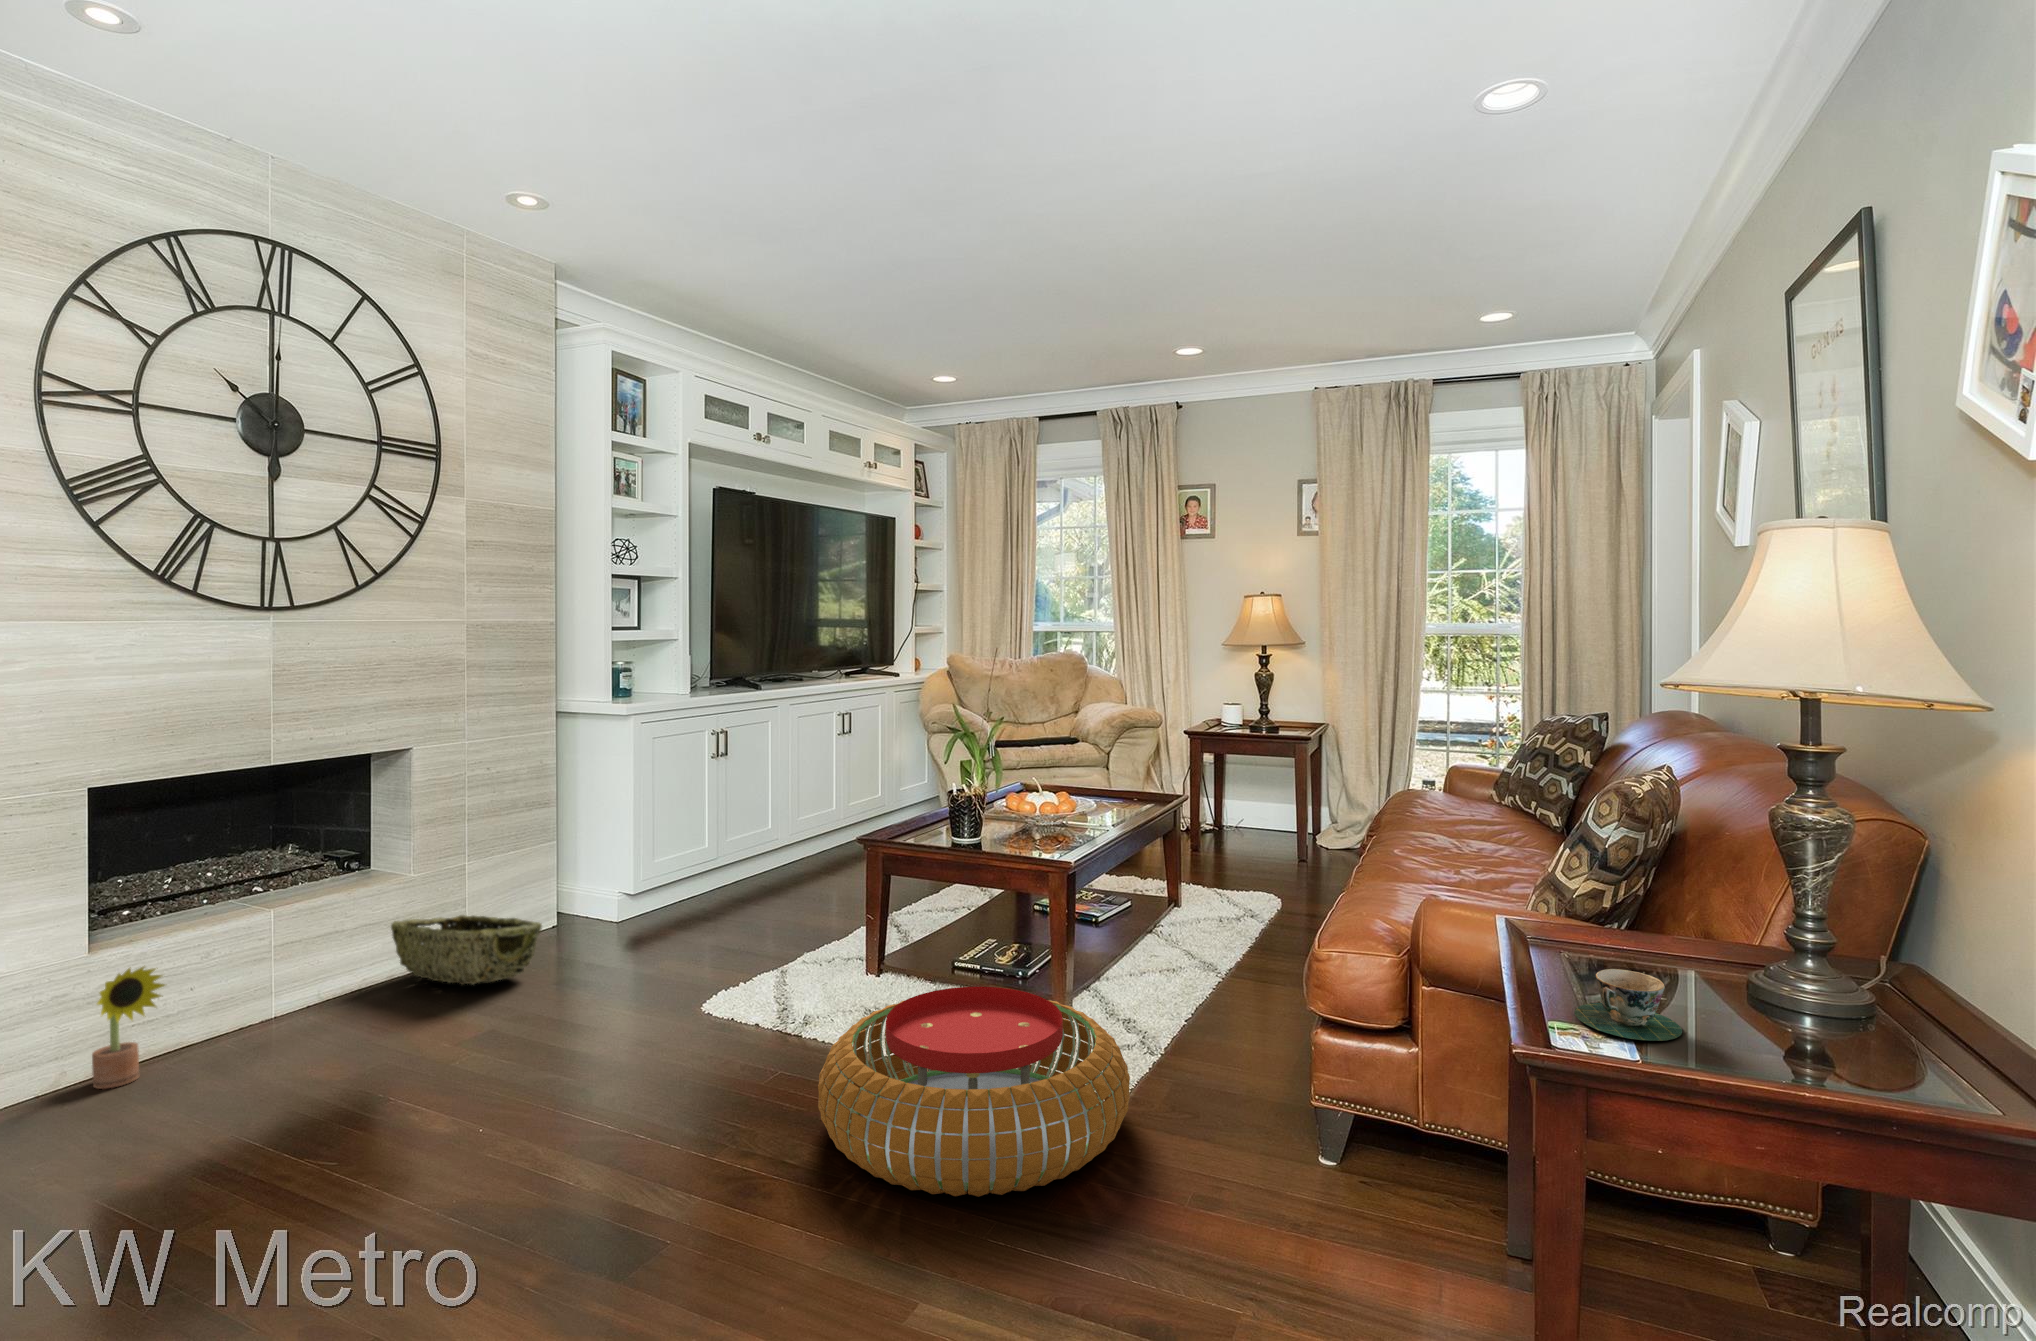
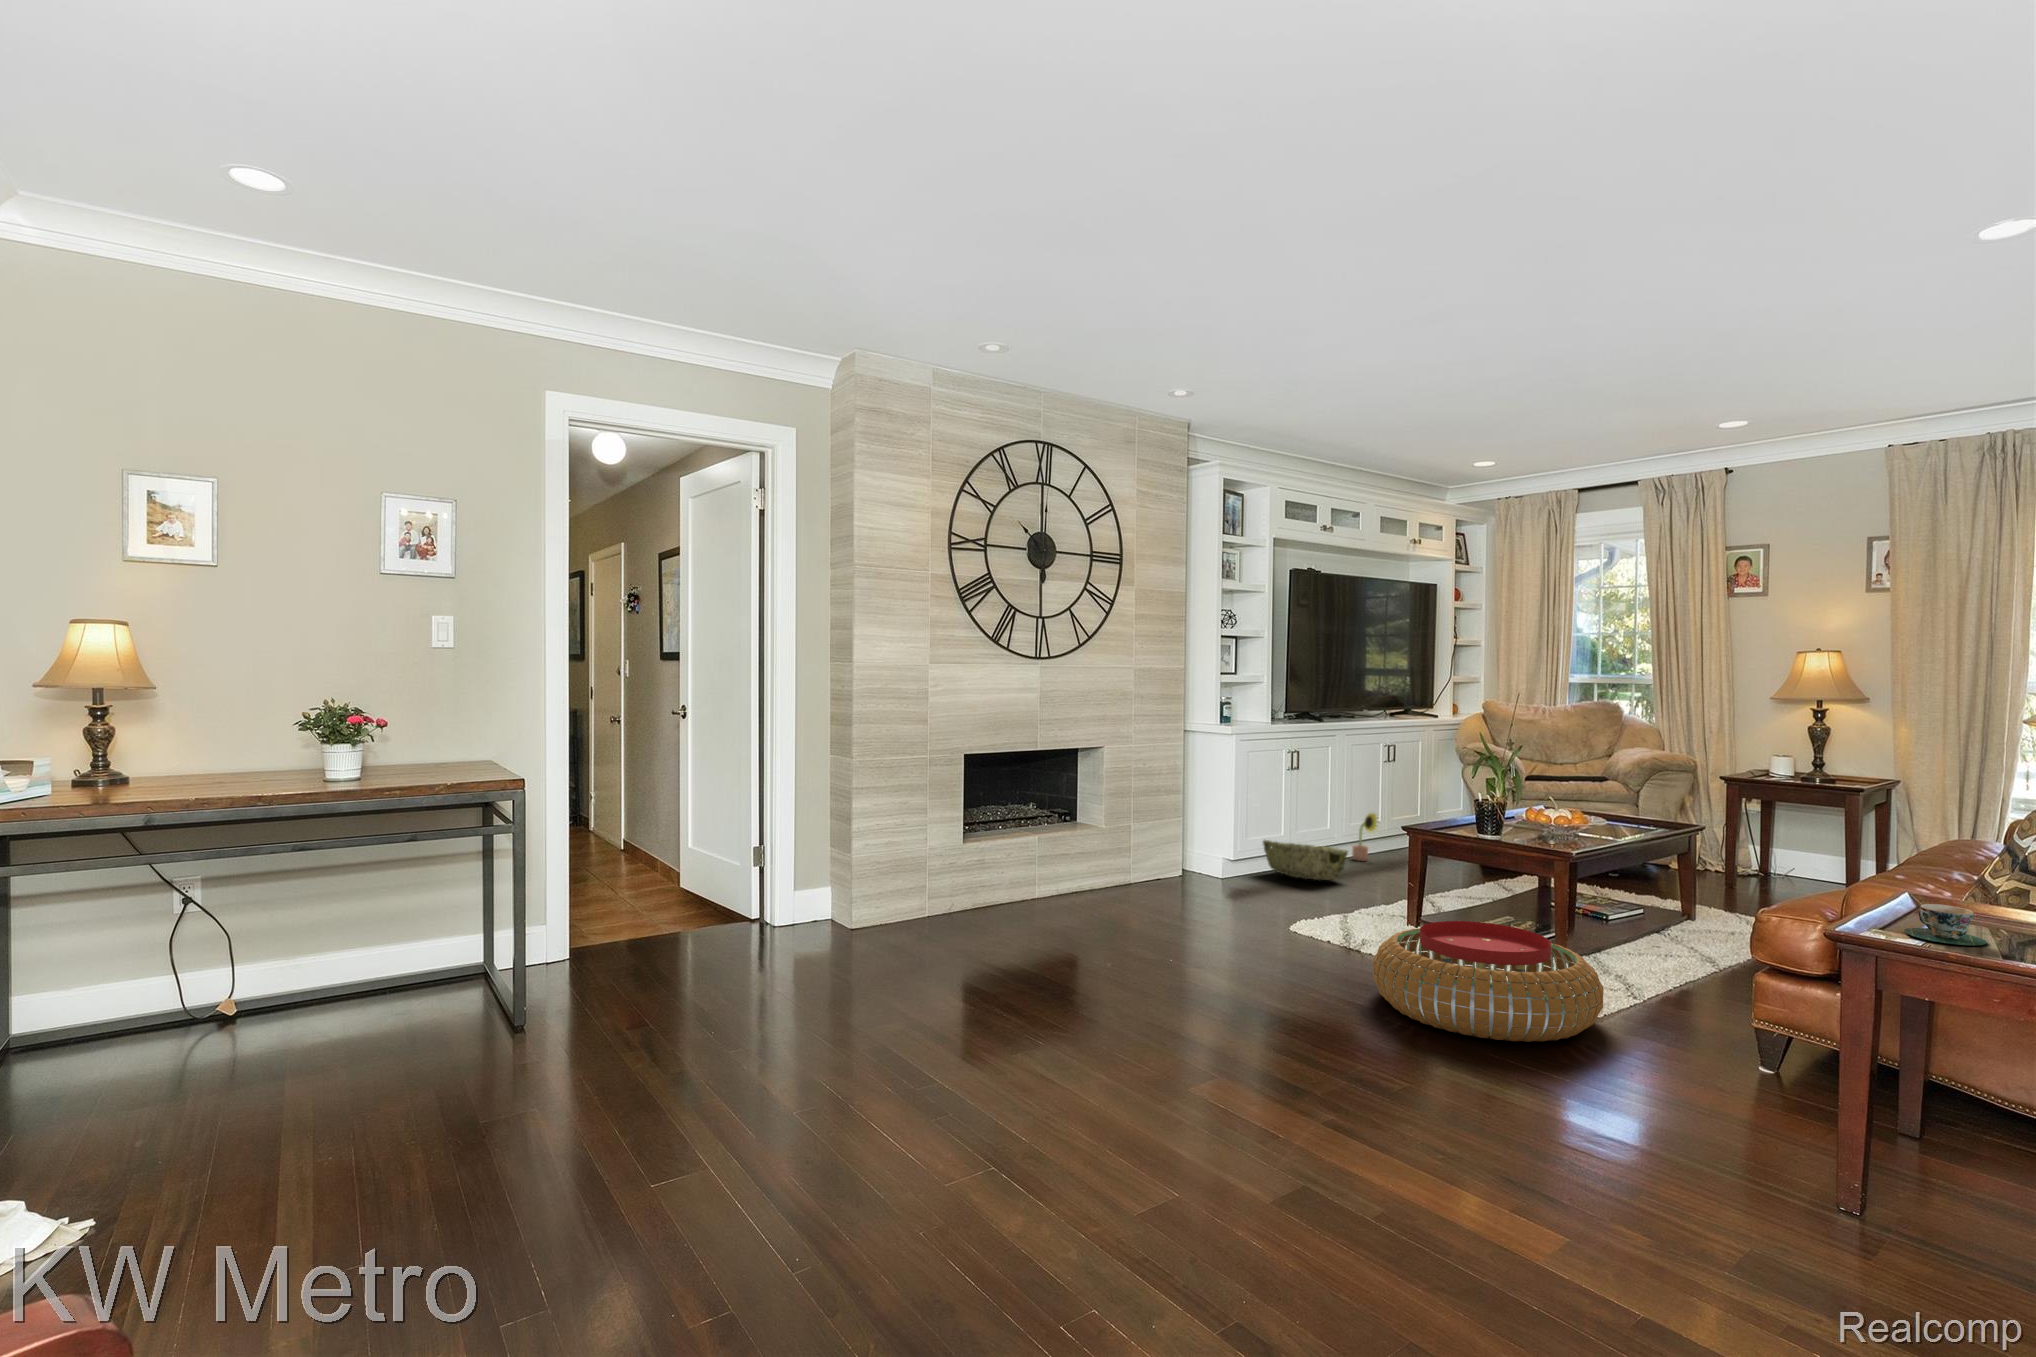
woven basket: present [391,915,542,985] -> present [1263,840,1348,880]
decorative plant: present [92,967,165,1089] -> present [1352,813,1378,861]

